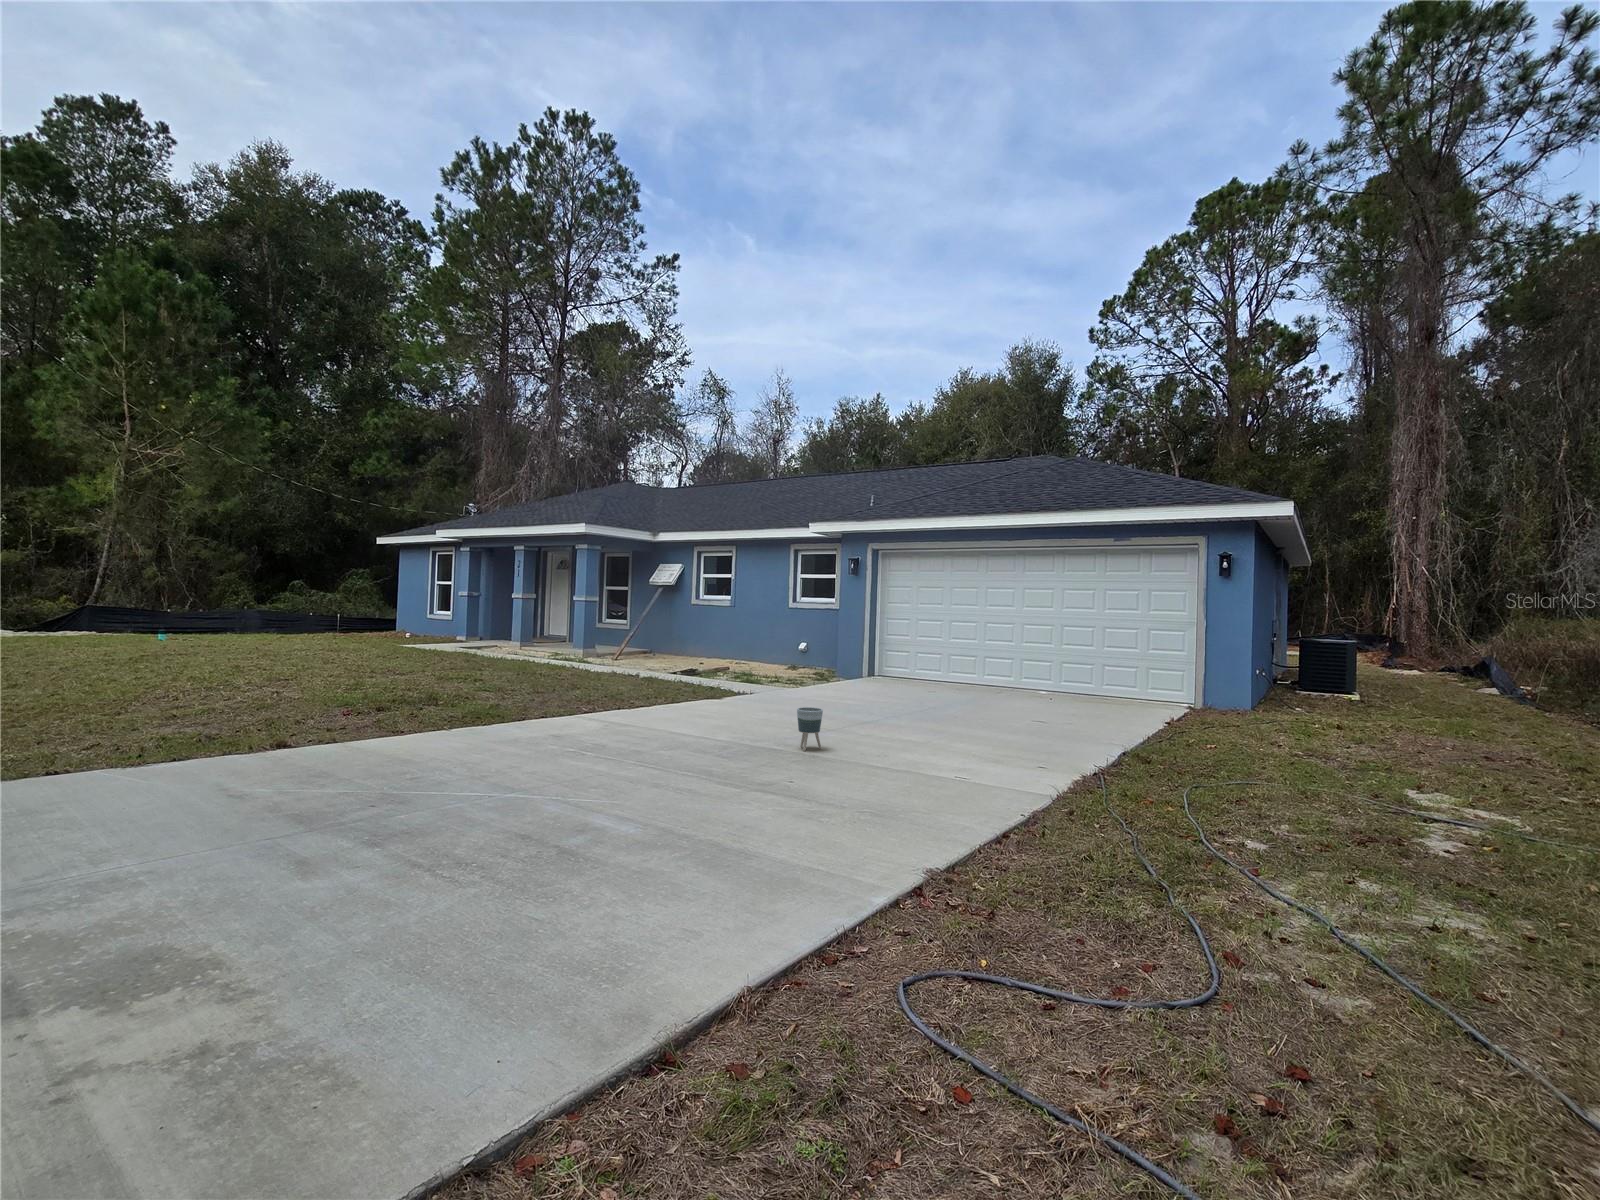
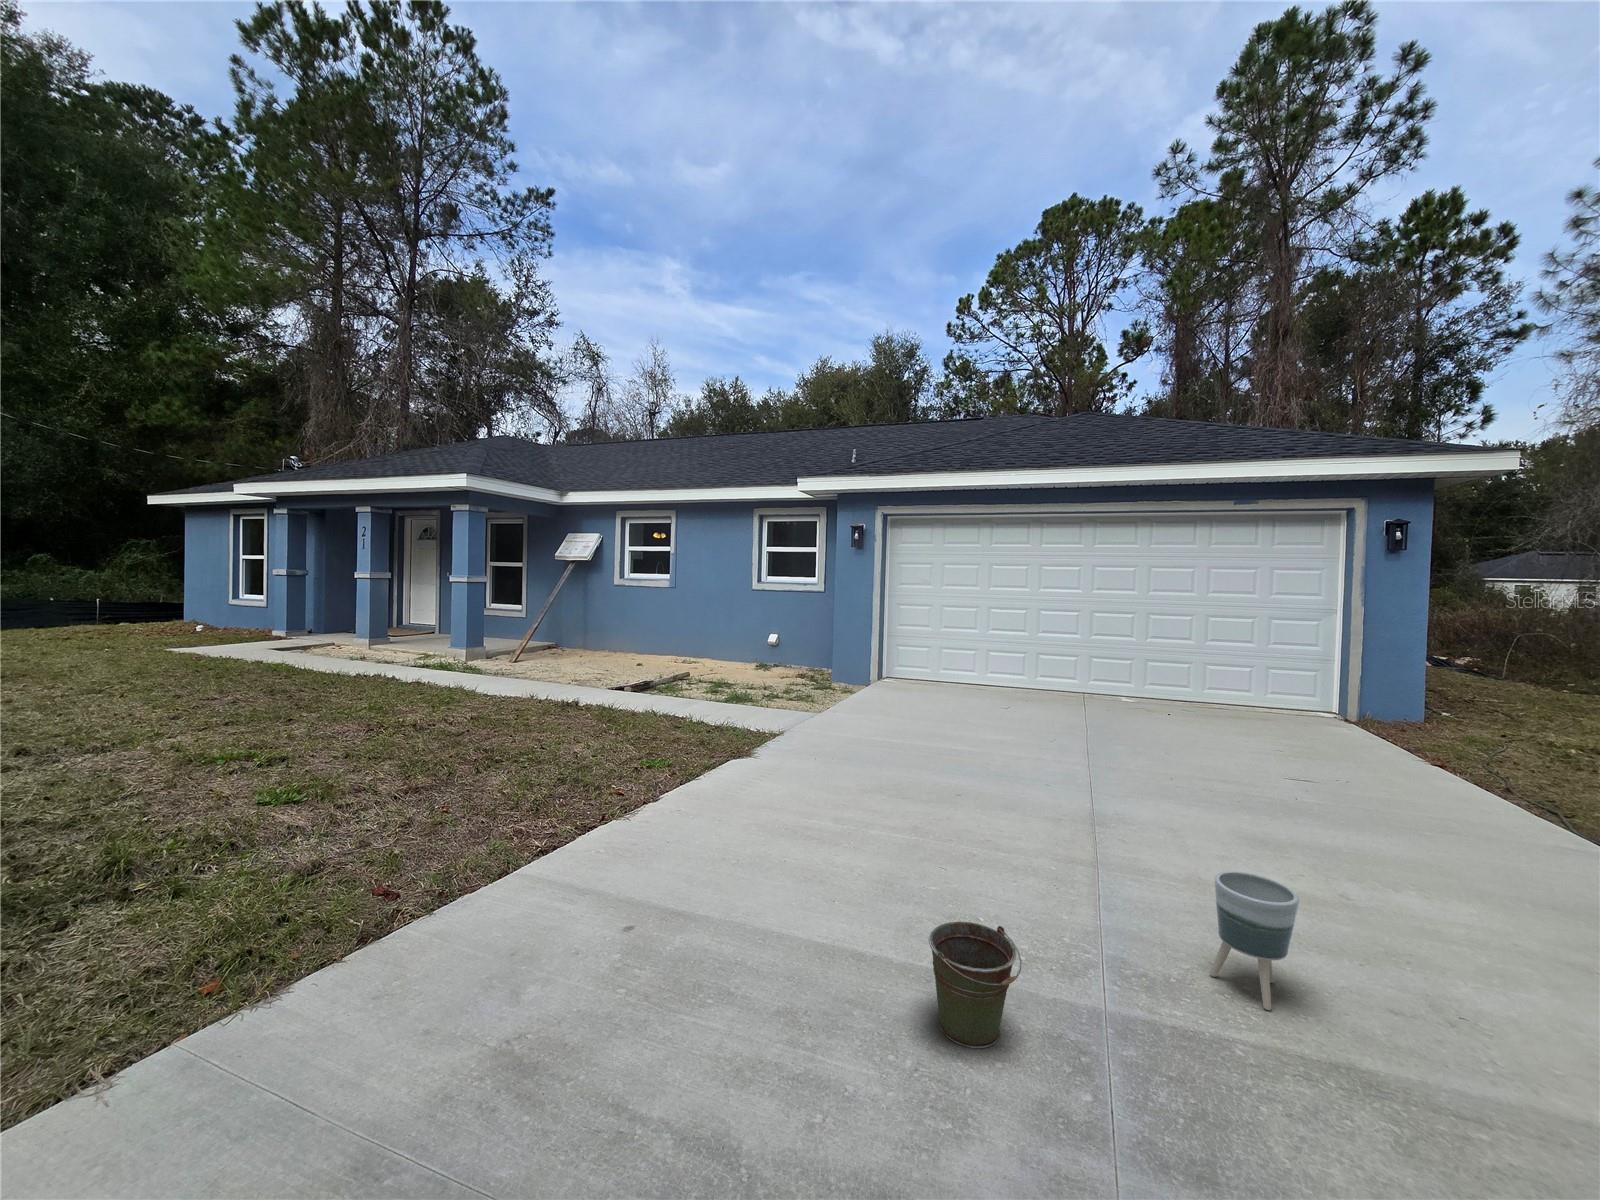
bucket: none [679,714,710,747] -> present [929,922,1022,1048]

